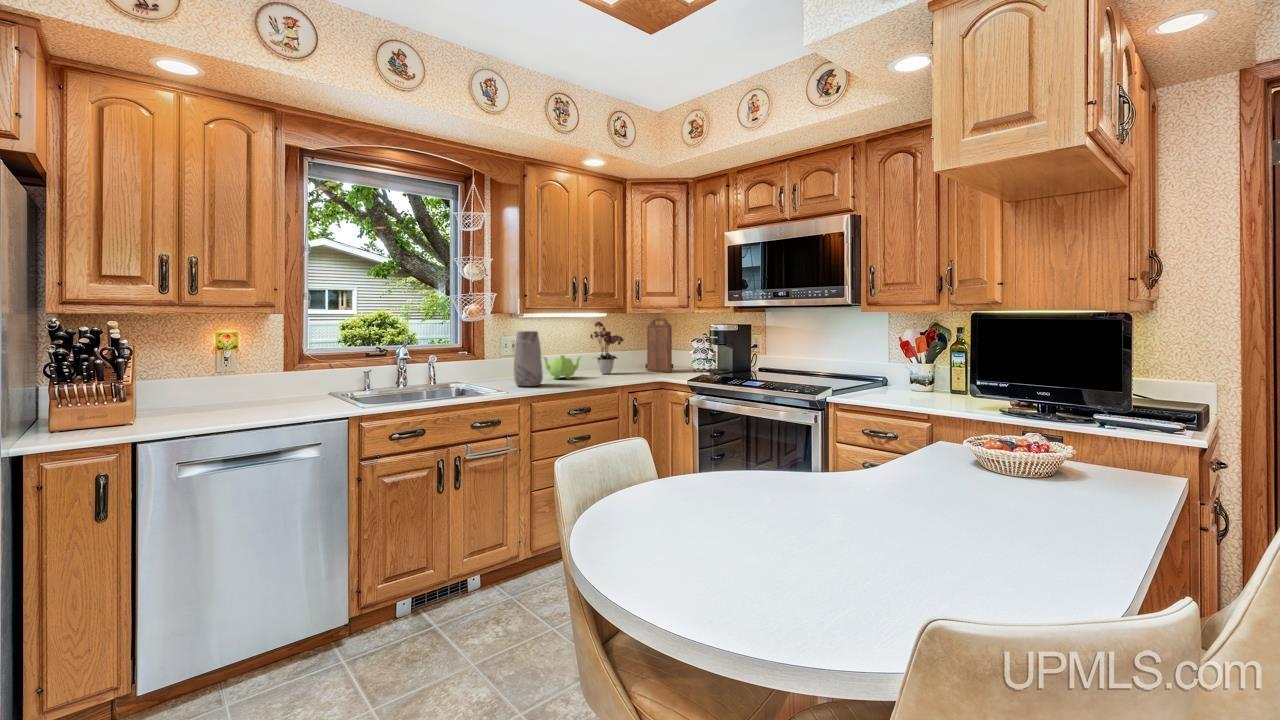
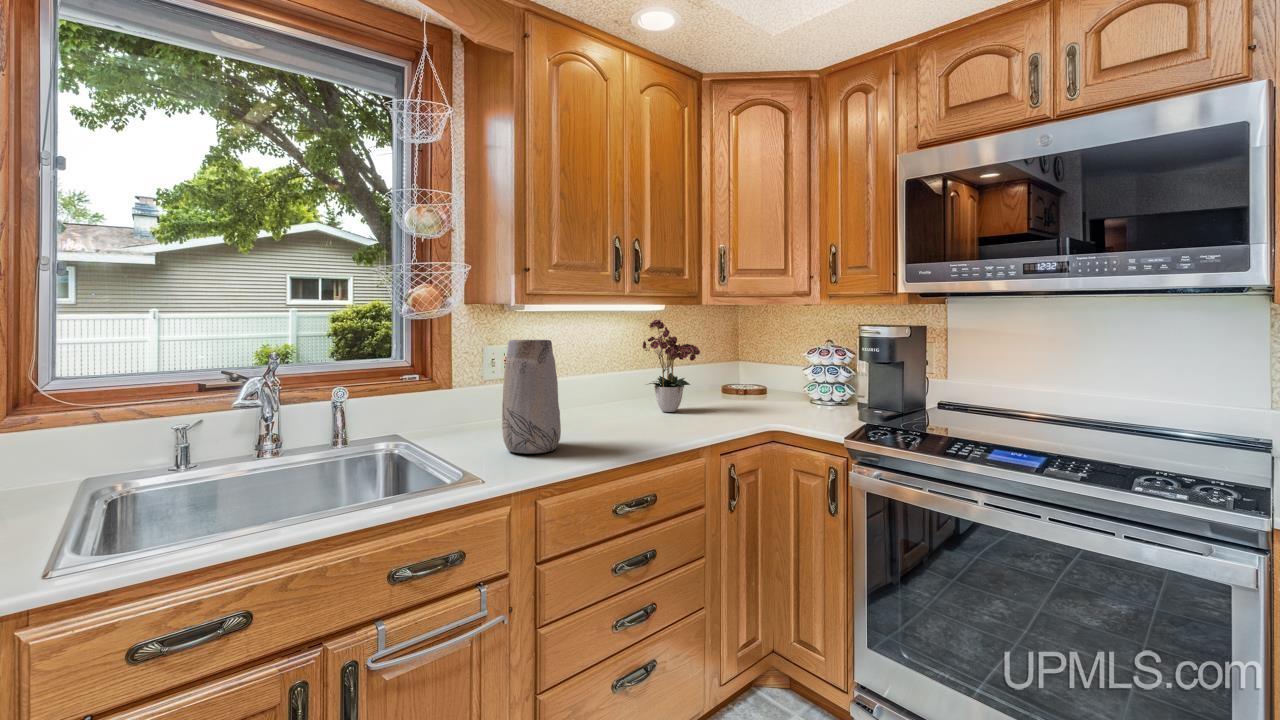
cutting board: present [647,318,672,372] -> none [735,314,784,408]
teapot: present [543,355,581,379] -> none [557,381,632,427]

